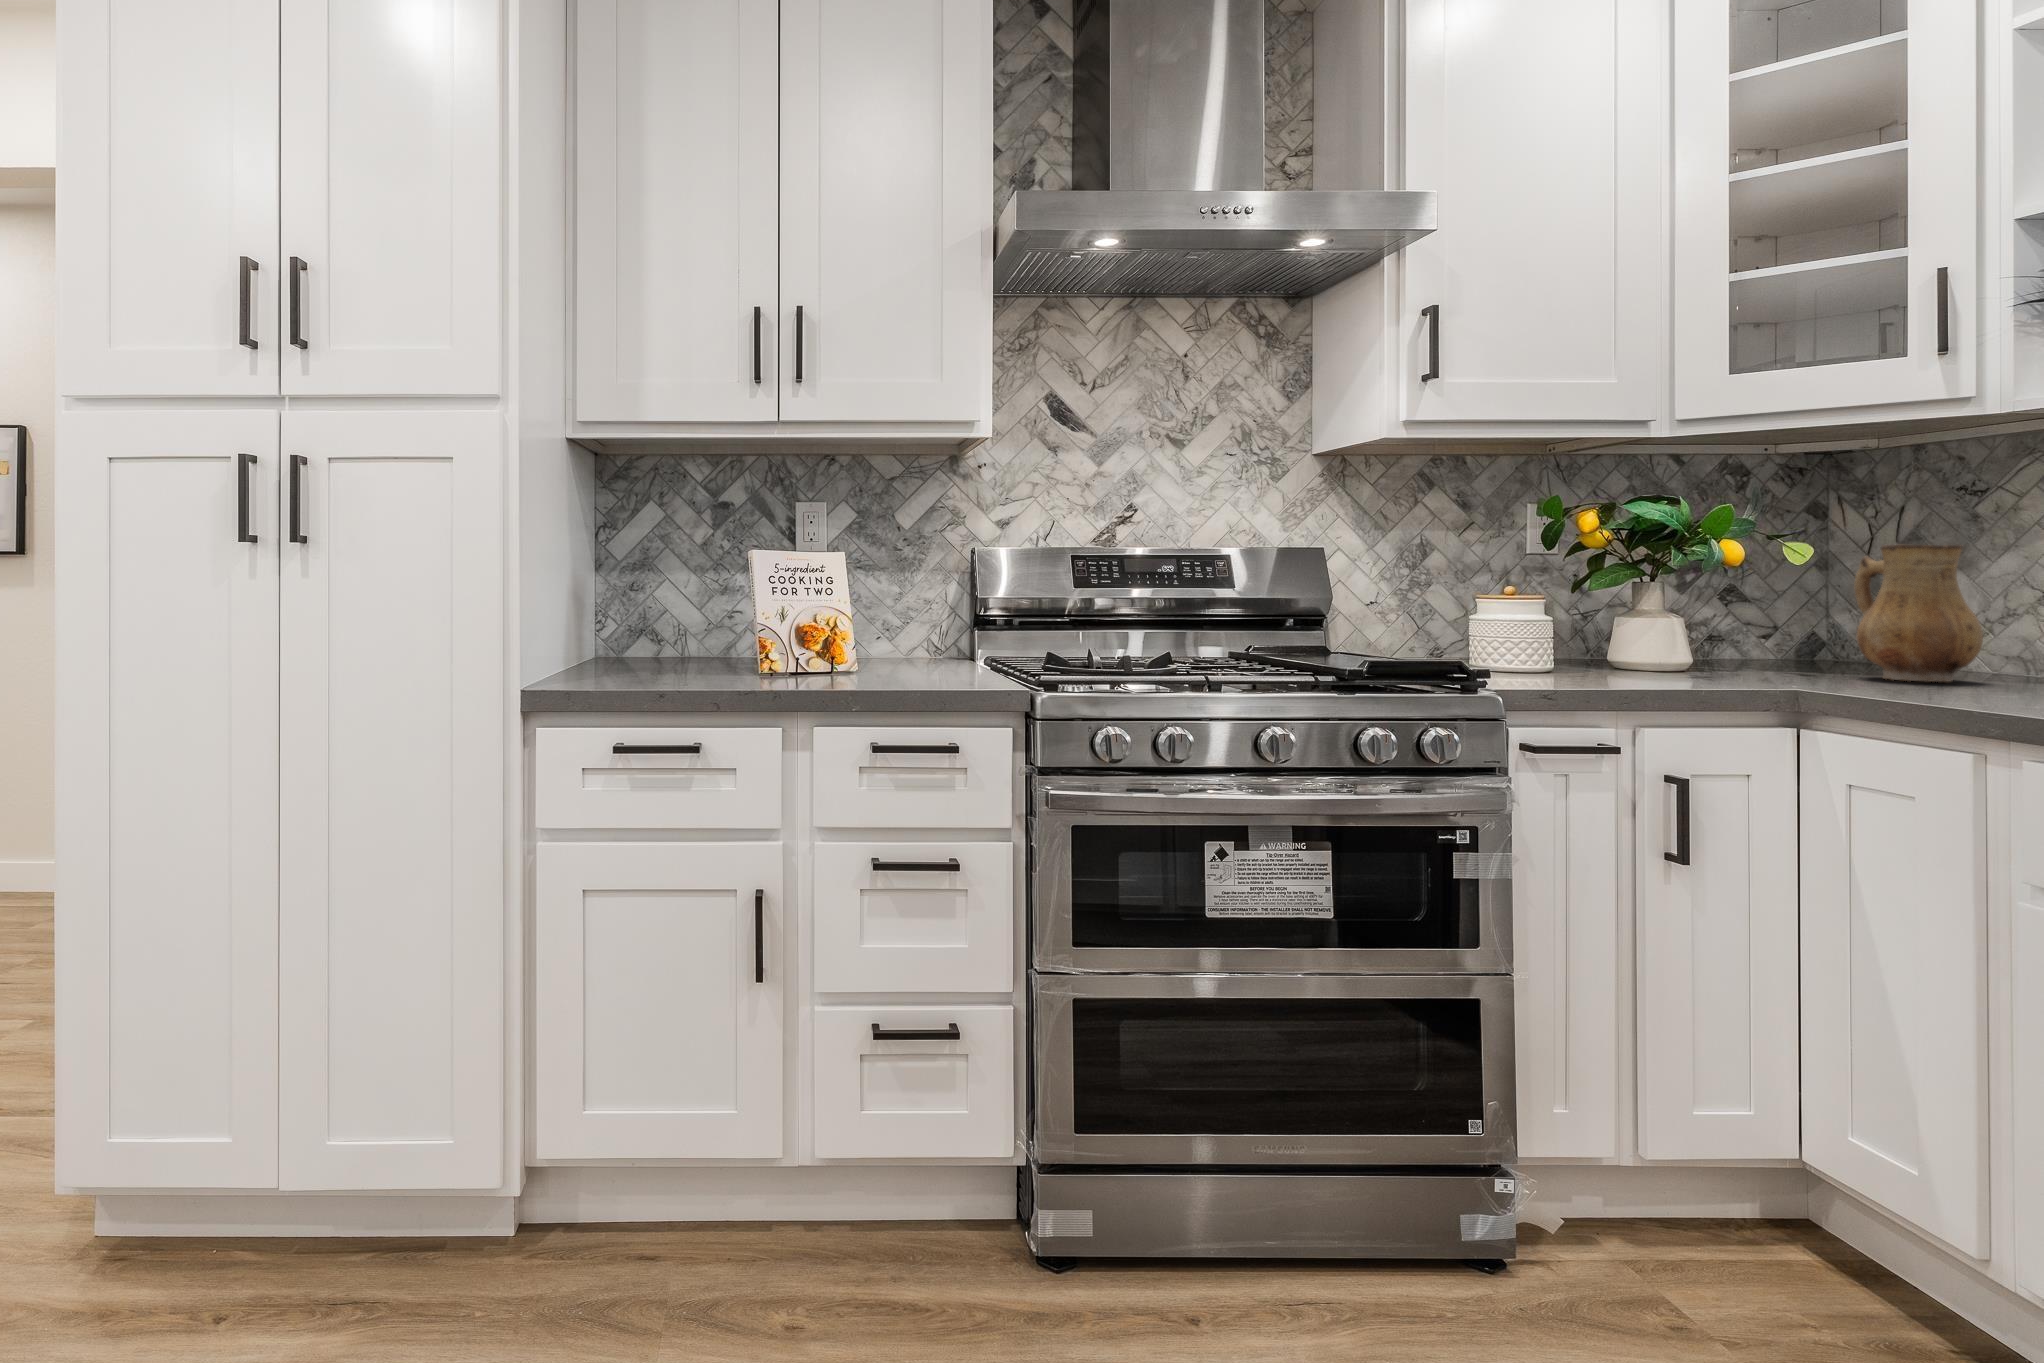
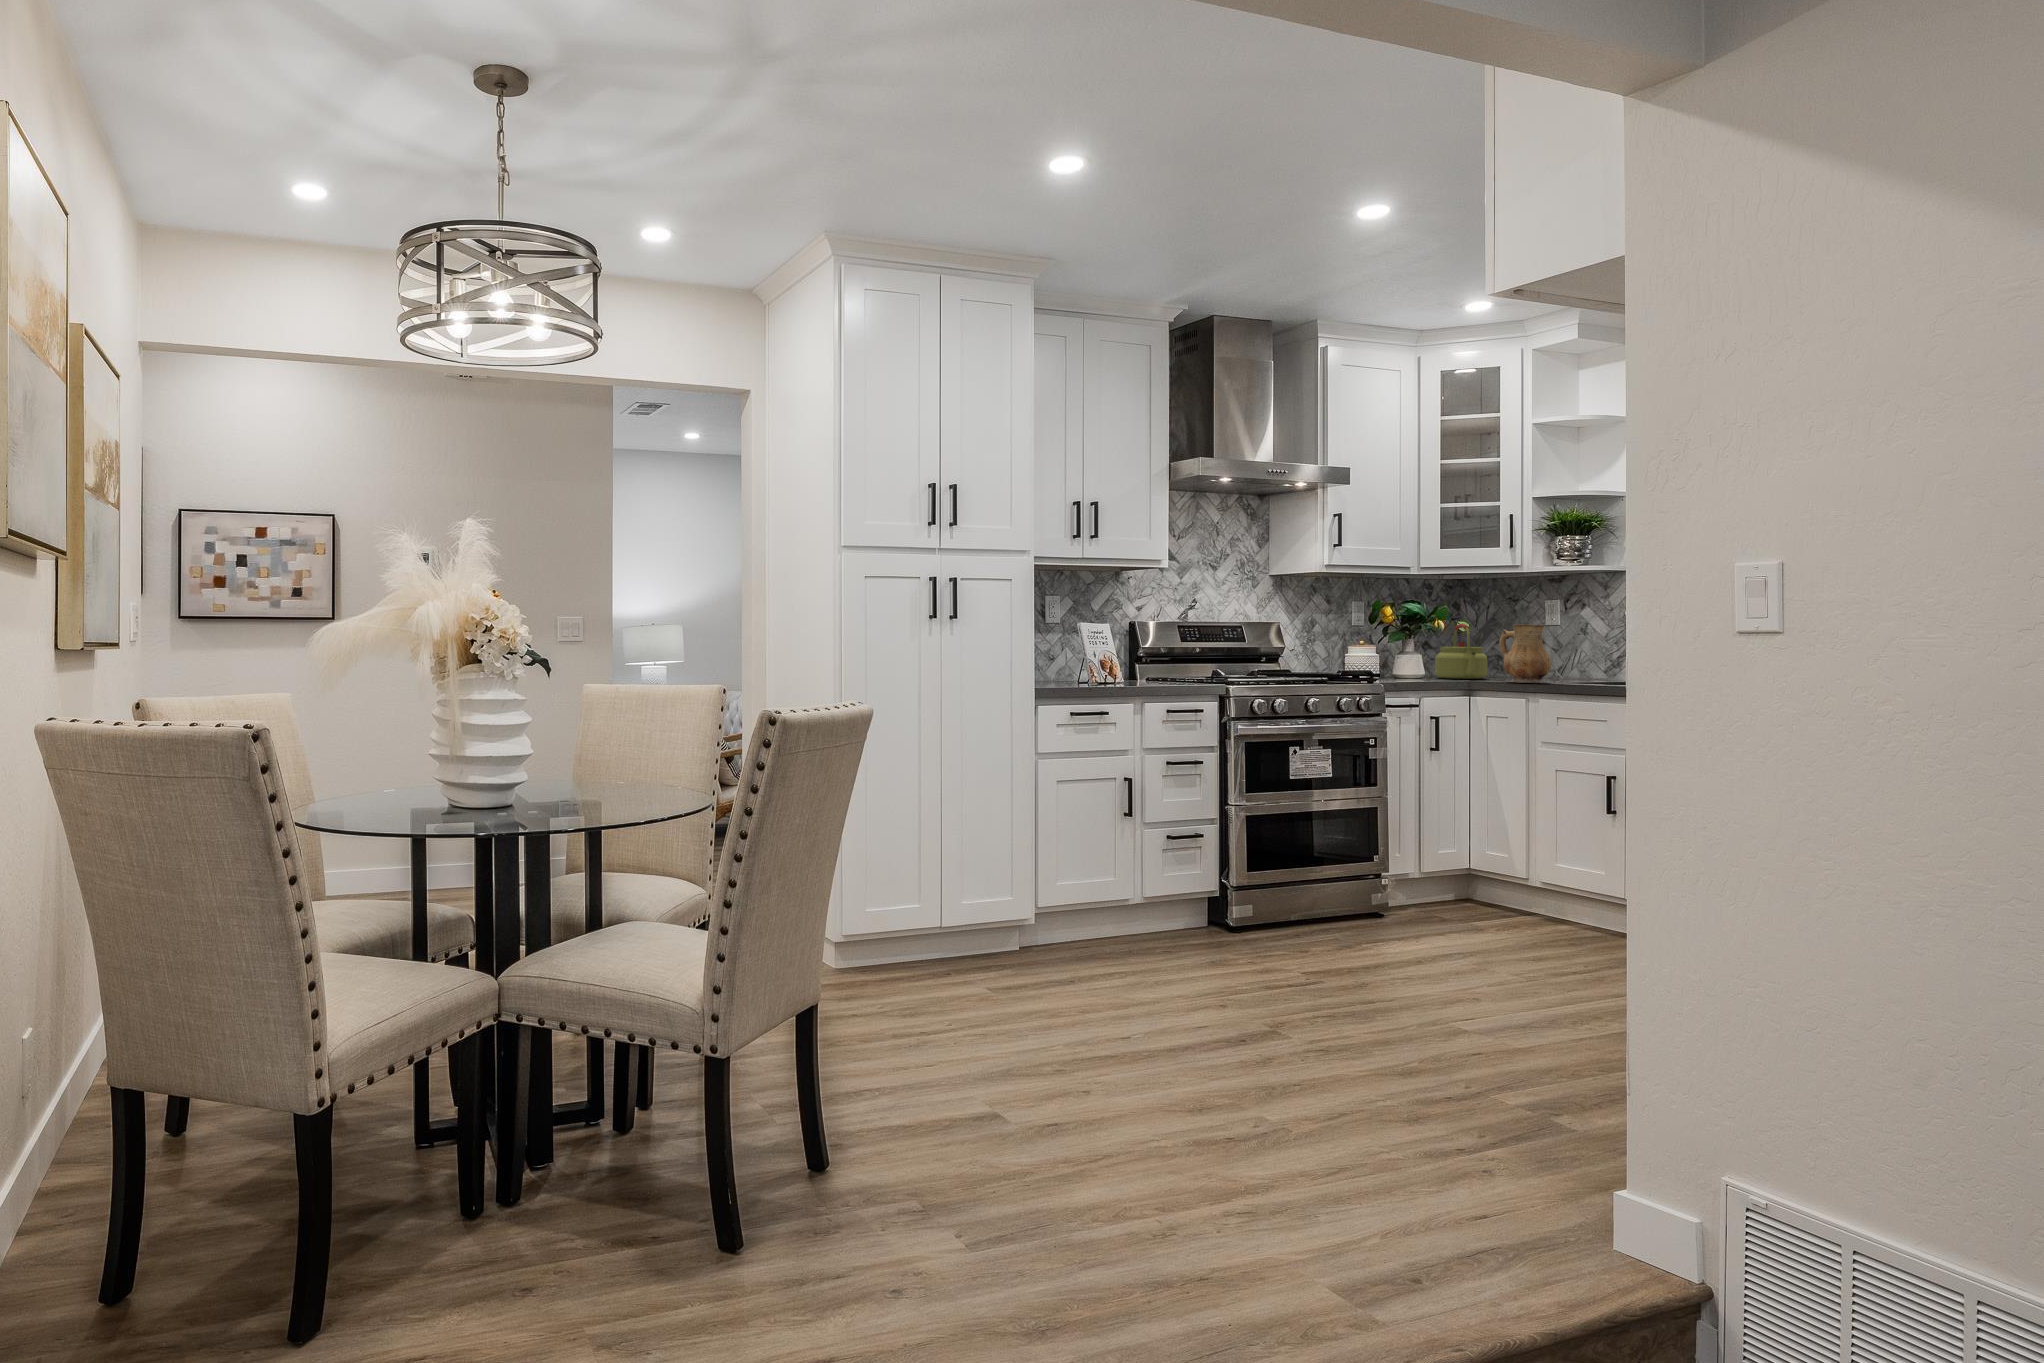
kettle: none [1733,546,1860,666] -> present [1435,624,1488,679]

